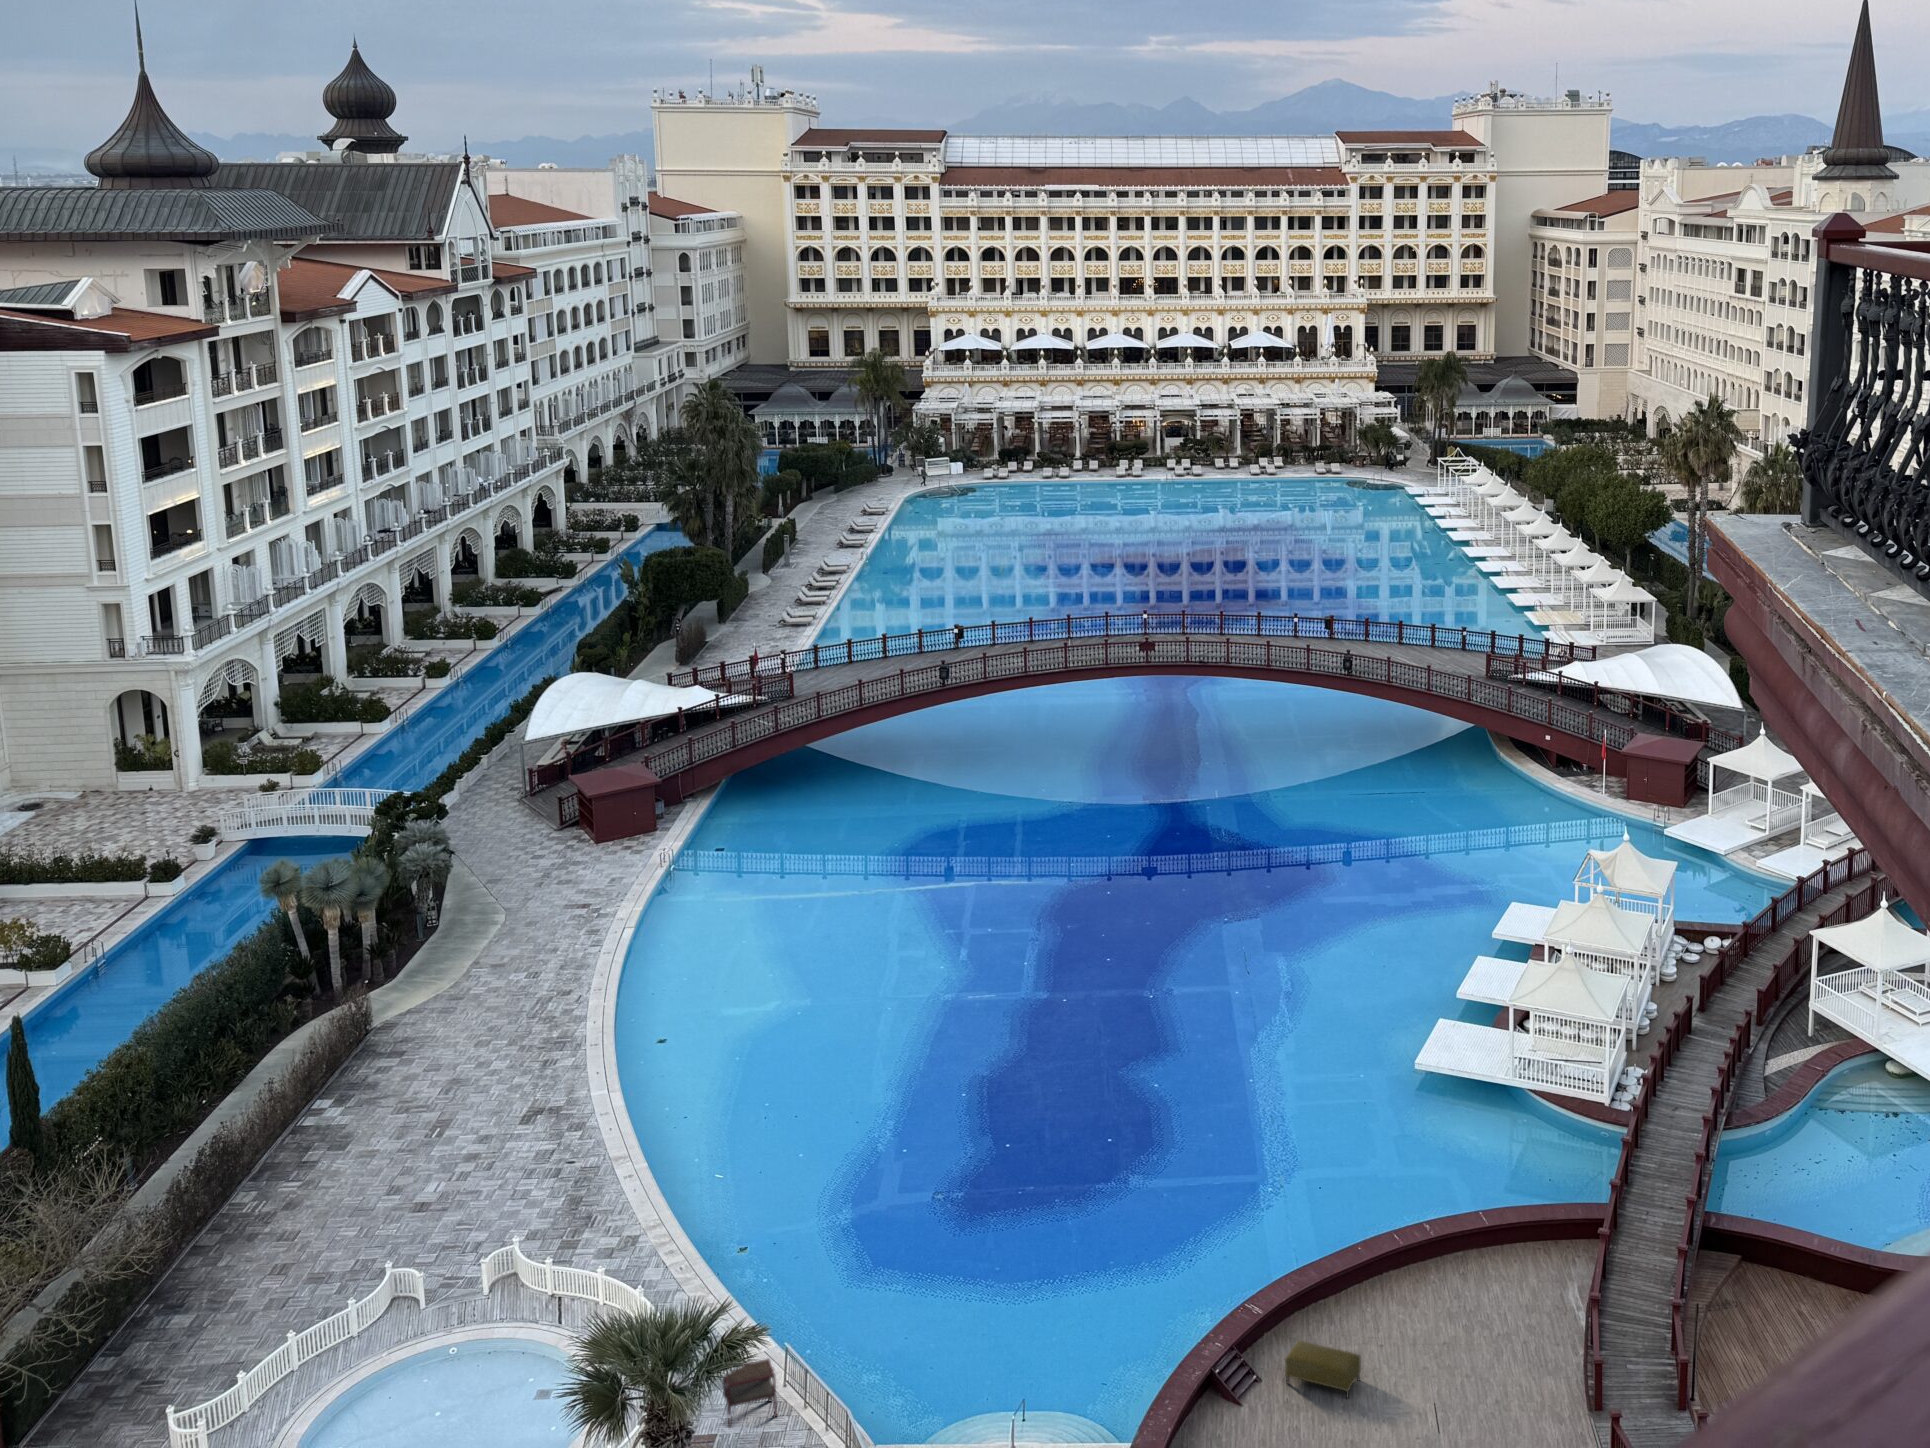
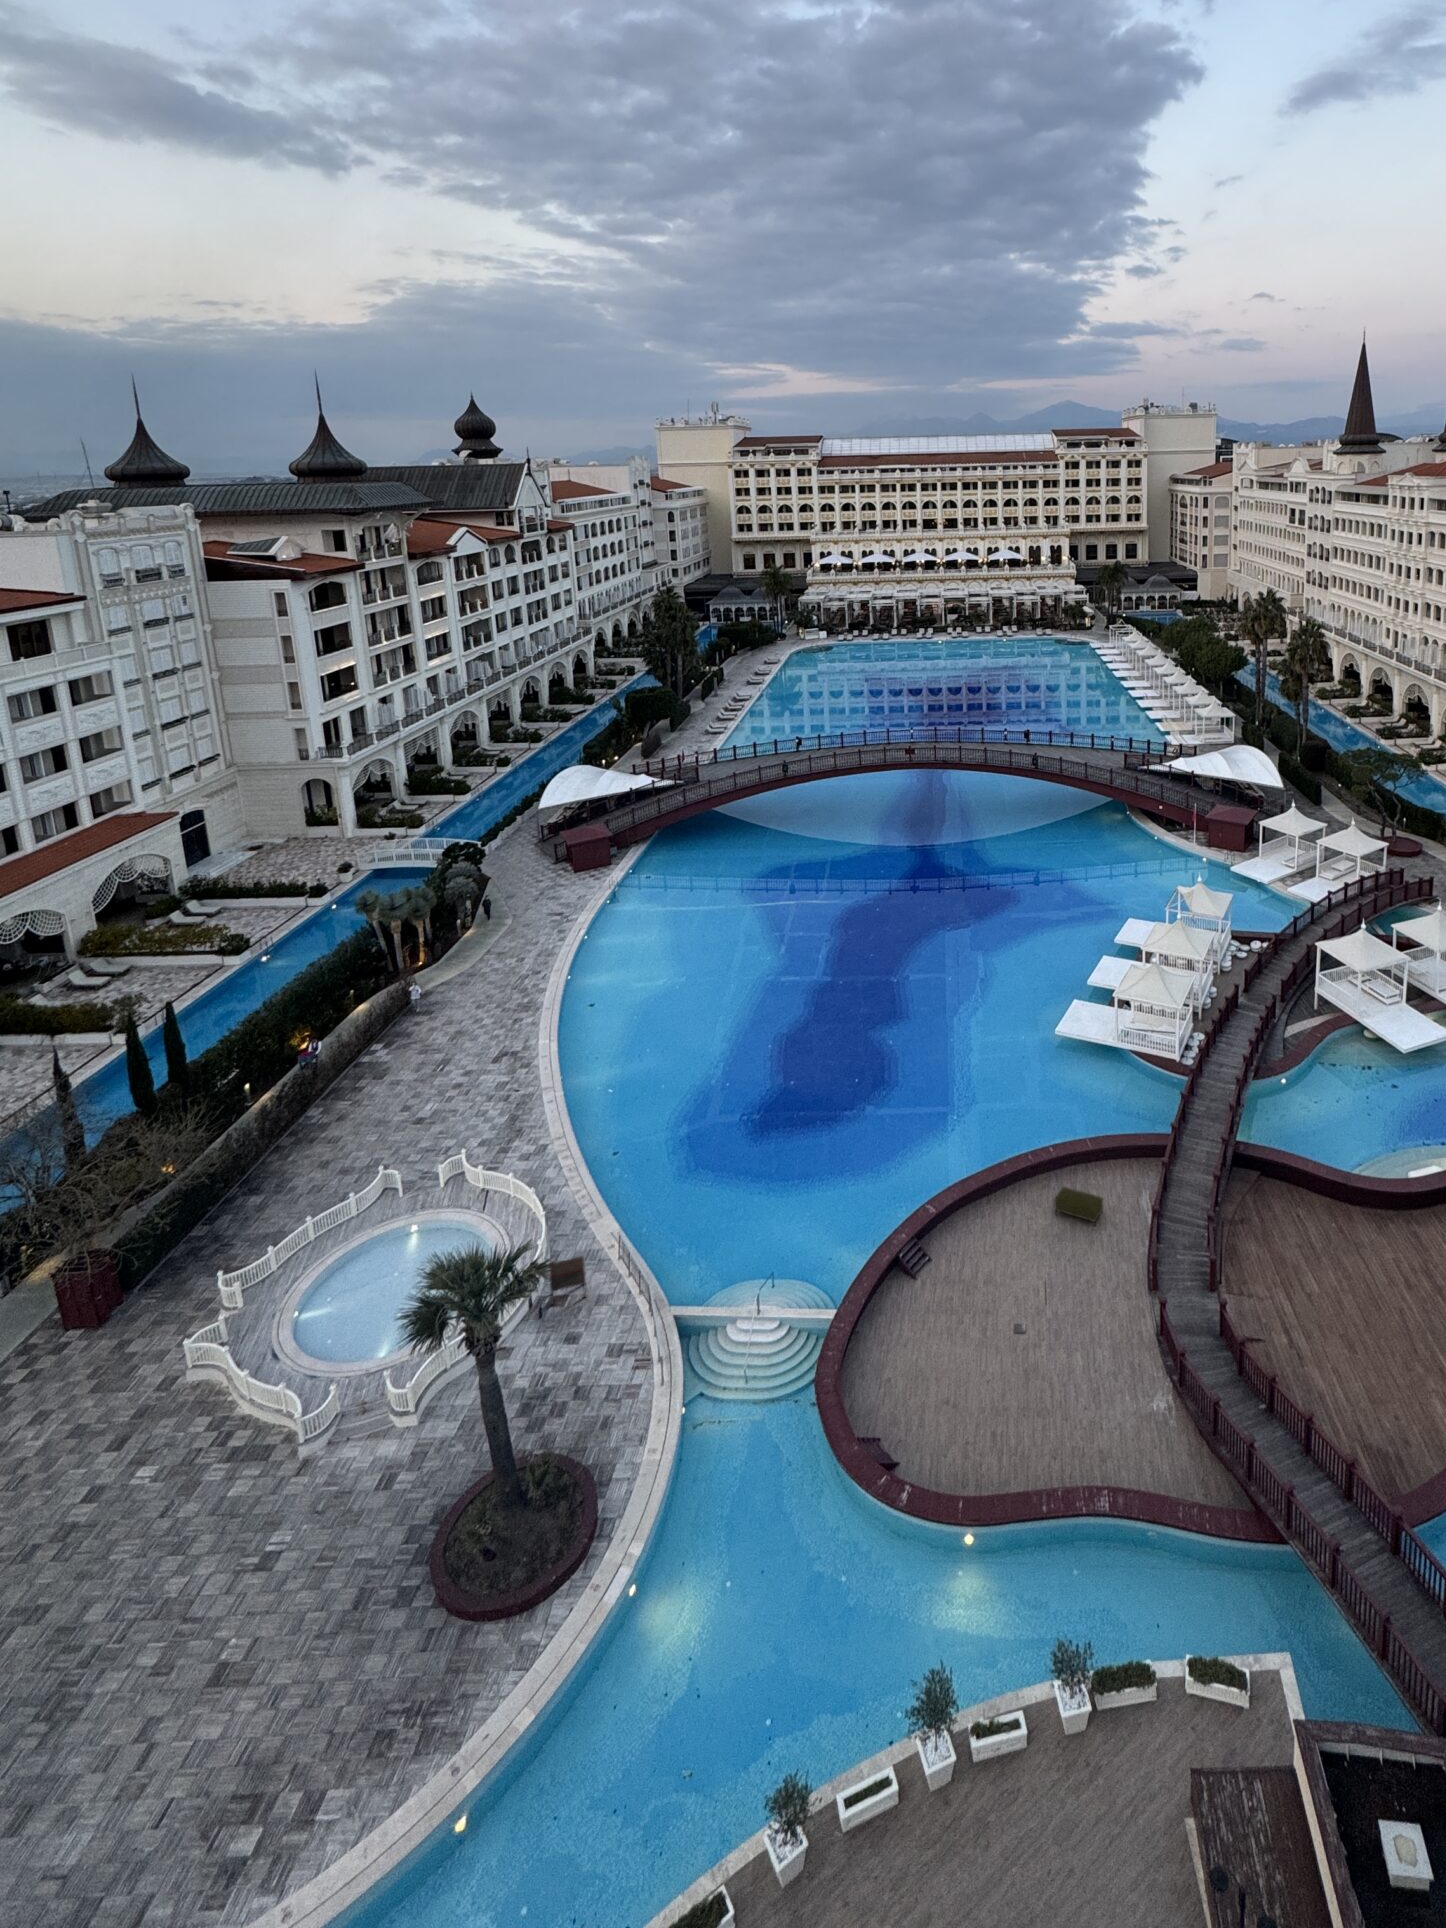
ottoman: present [1285,1341,1361,1397] -> present [1054,1187,1103,1223]

